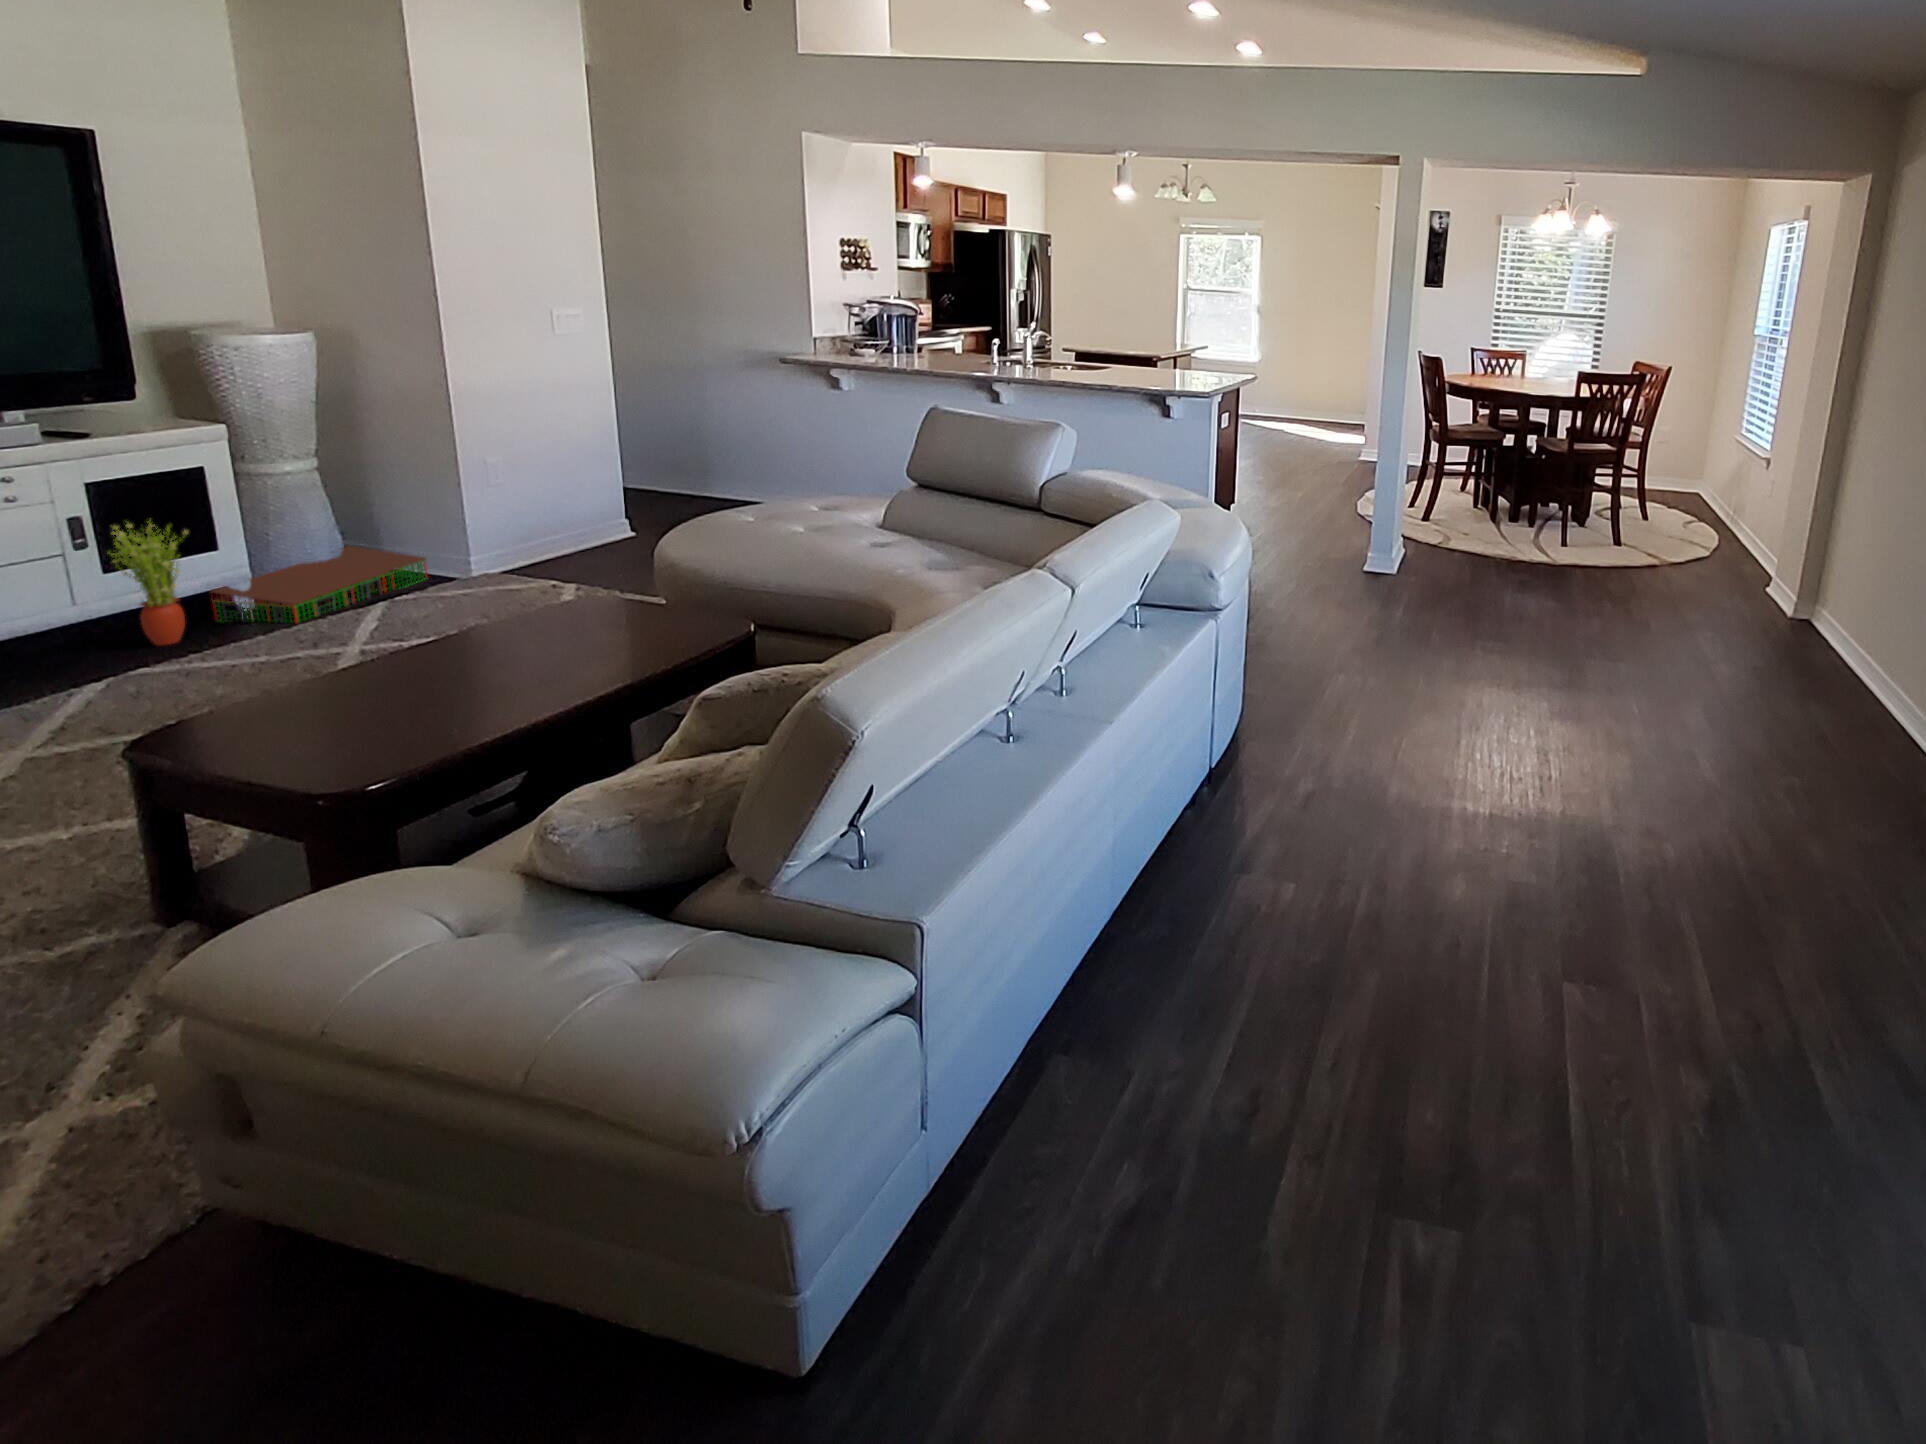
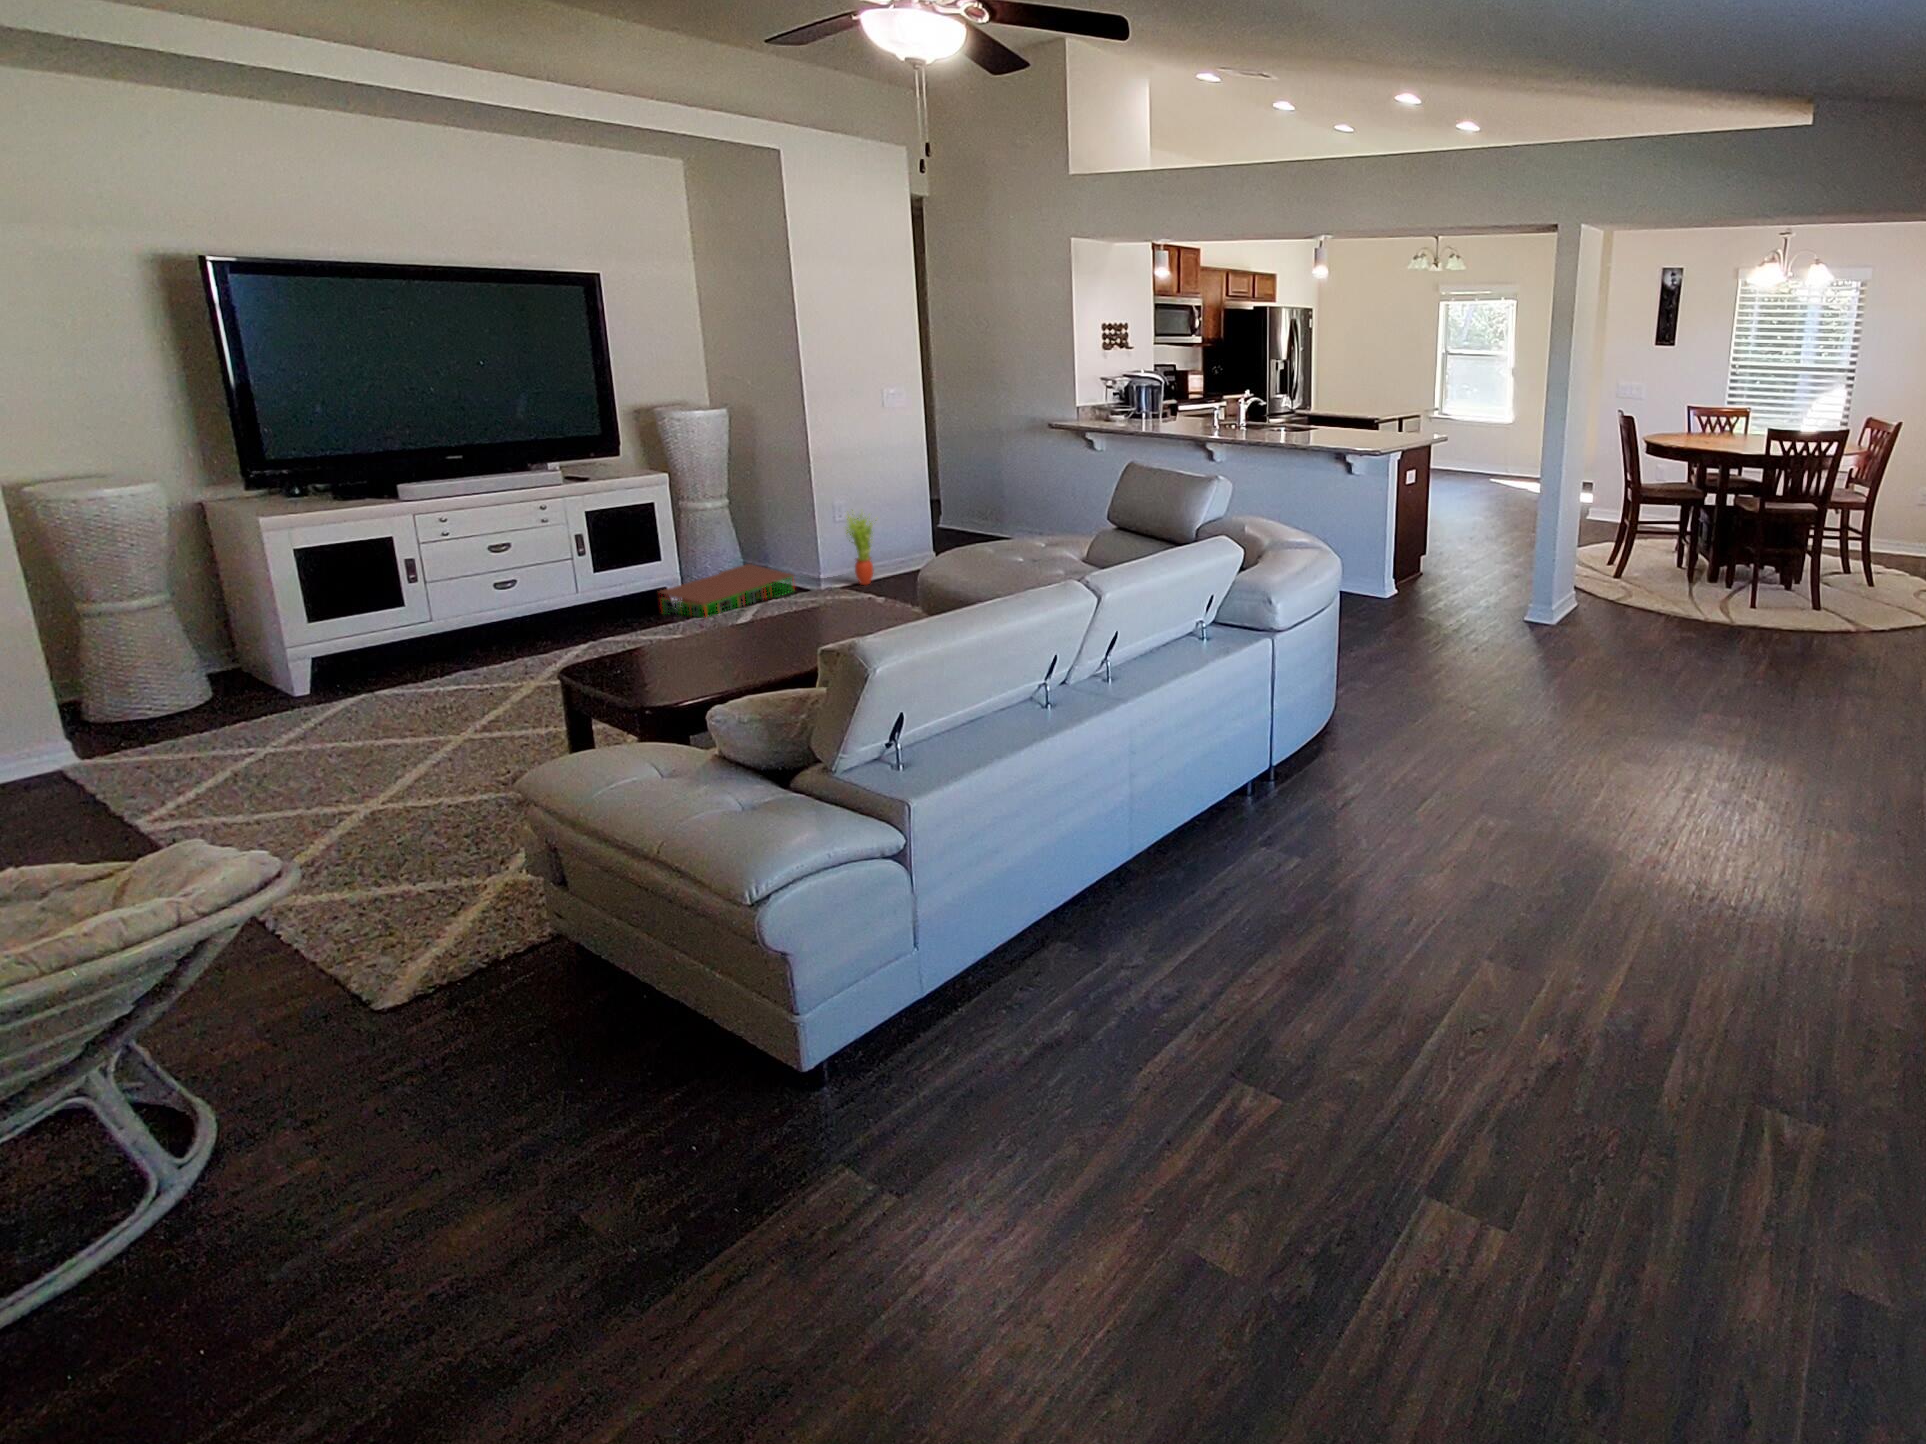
potted plant: present [109,522,188,645] -> present [846,510,878,585]

